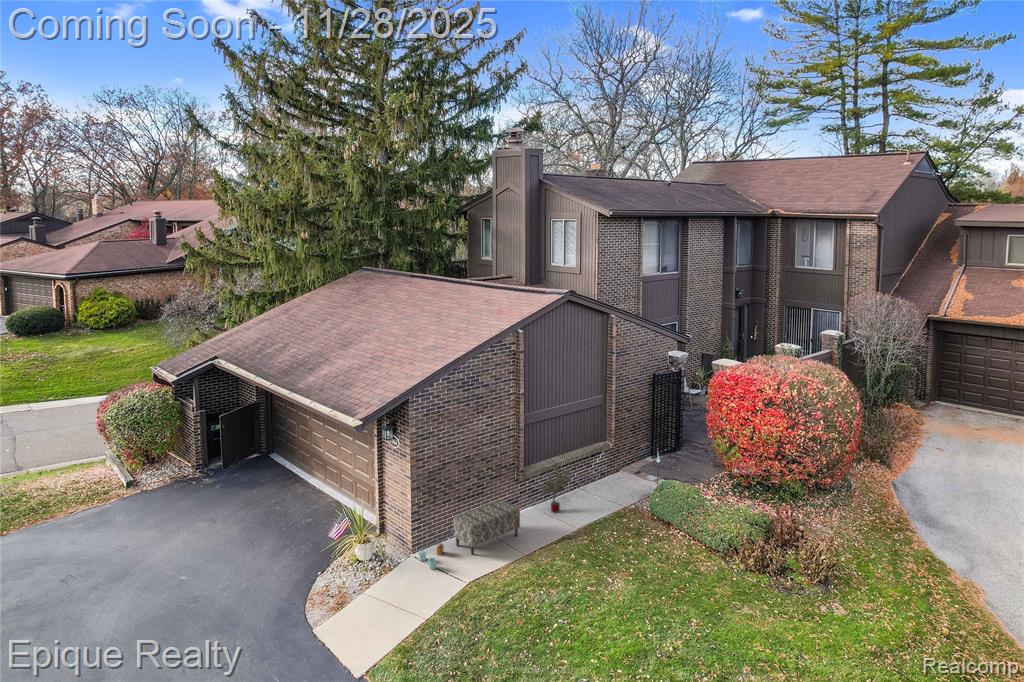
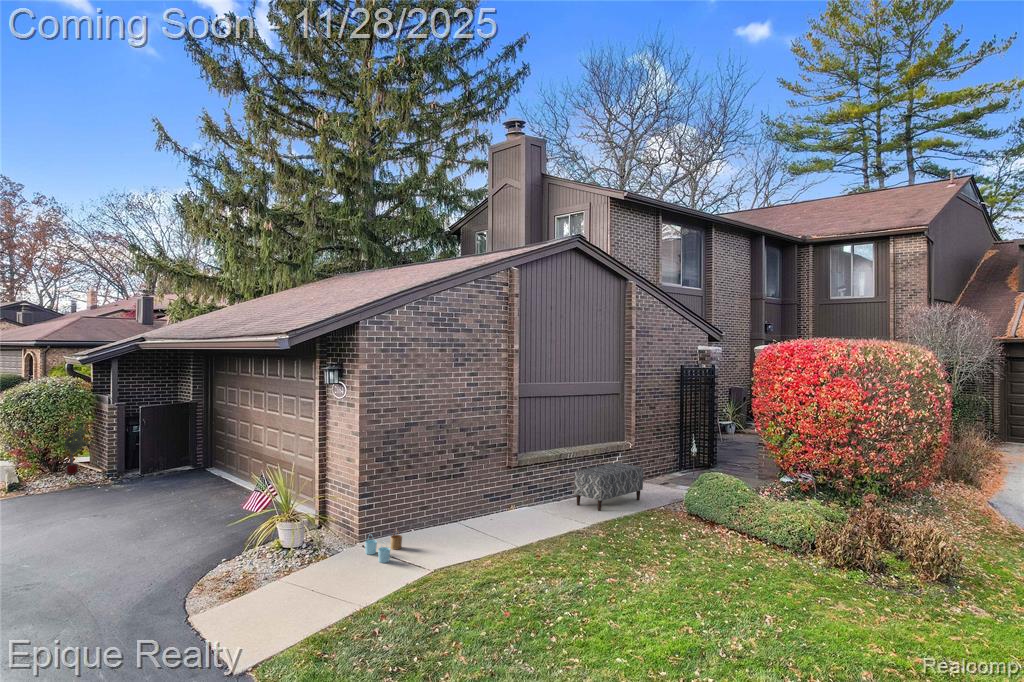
potted tree: present [541,466,570,513] -> present [64,424,92,475]
bench: present [453,500,520,555] -> present [574,463,643,511]

